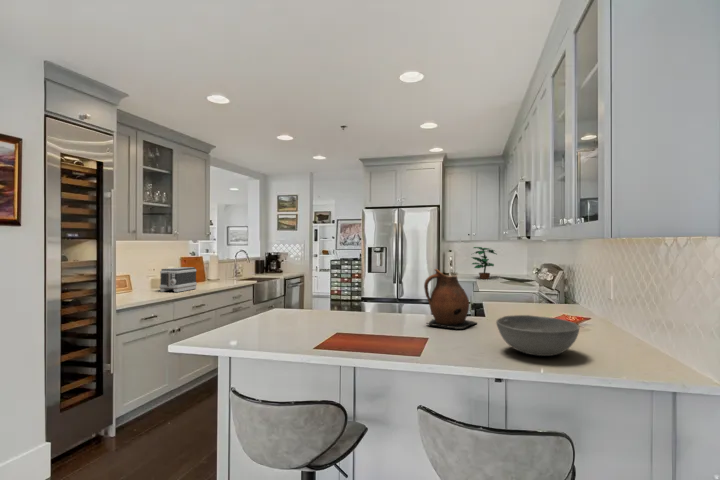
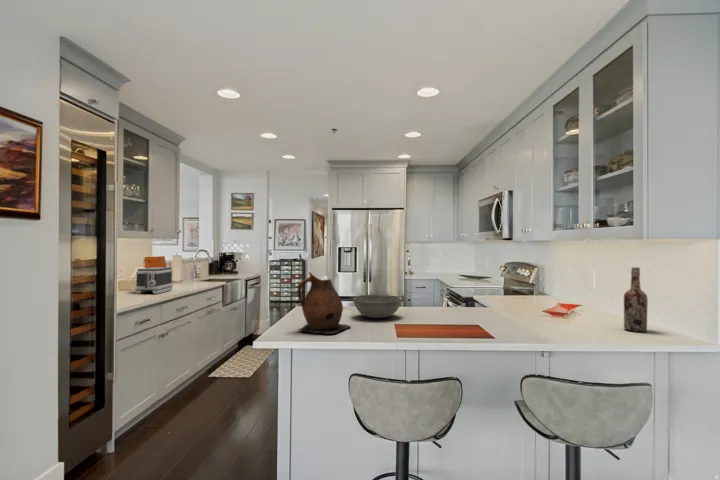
potted plant: present [472,247,496,279] -> none [430,249,456,278]
ceramic pitcher: present [424,269,476,329] -> present [297,272,350,335]
wine bottle: none [604,269,634,353] -> present [624,268,648,332]
bowl: present [496,315,579,356] -> present [353,295,401,318]

